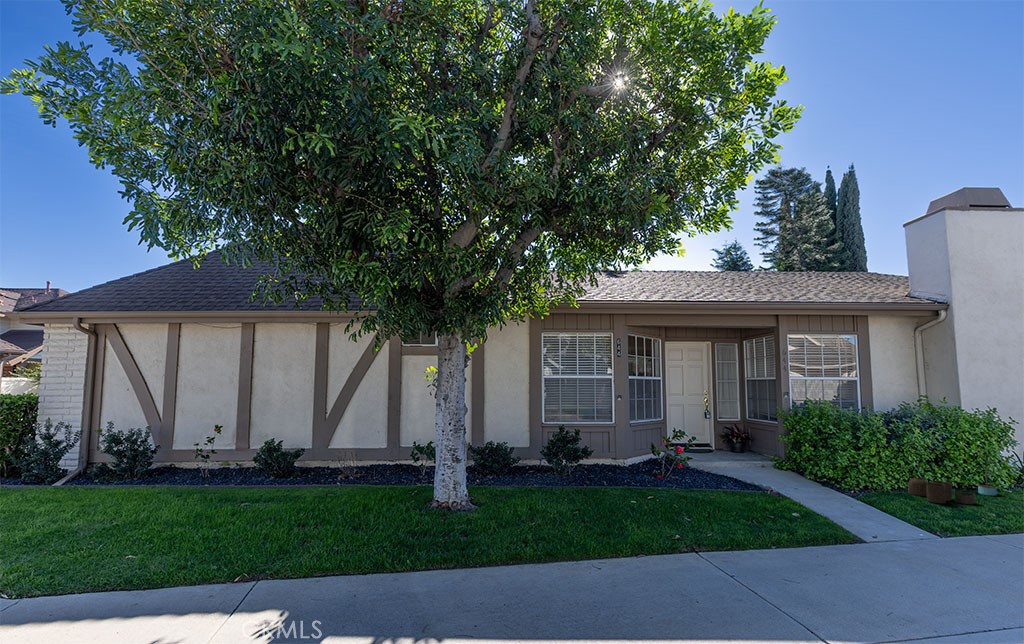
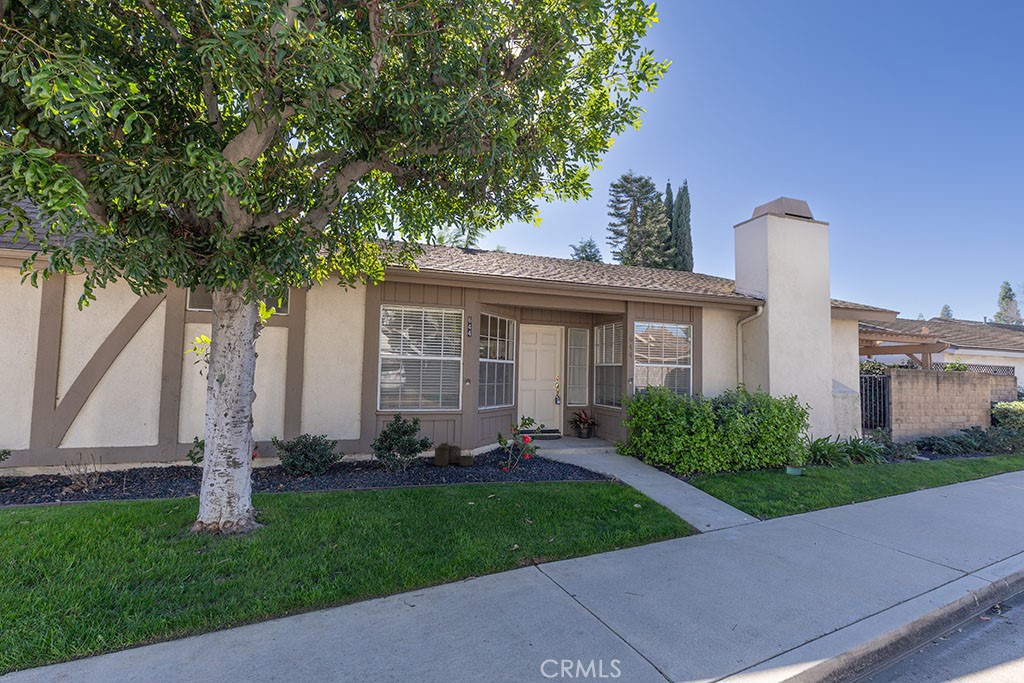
woven basket: present [908,477,975,504] -> present [434,443,473,466]

